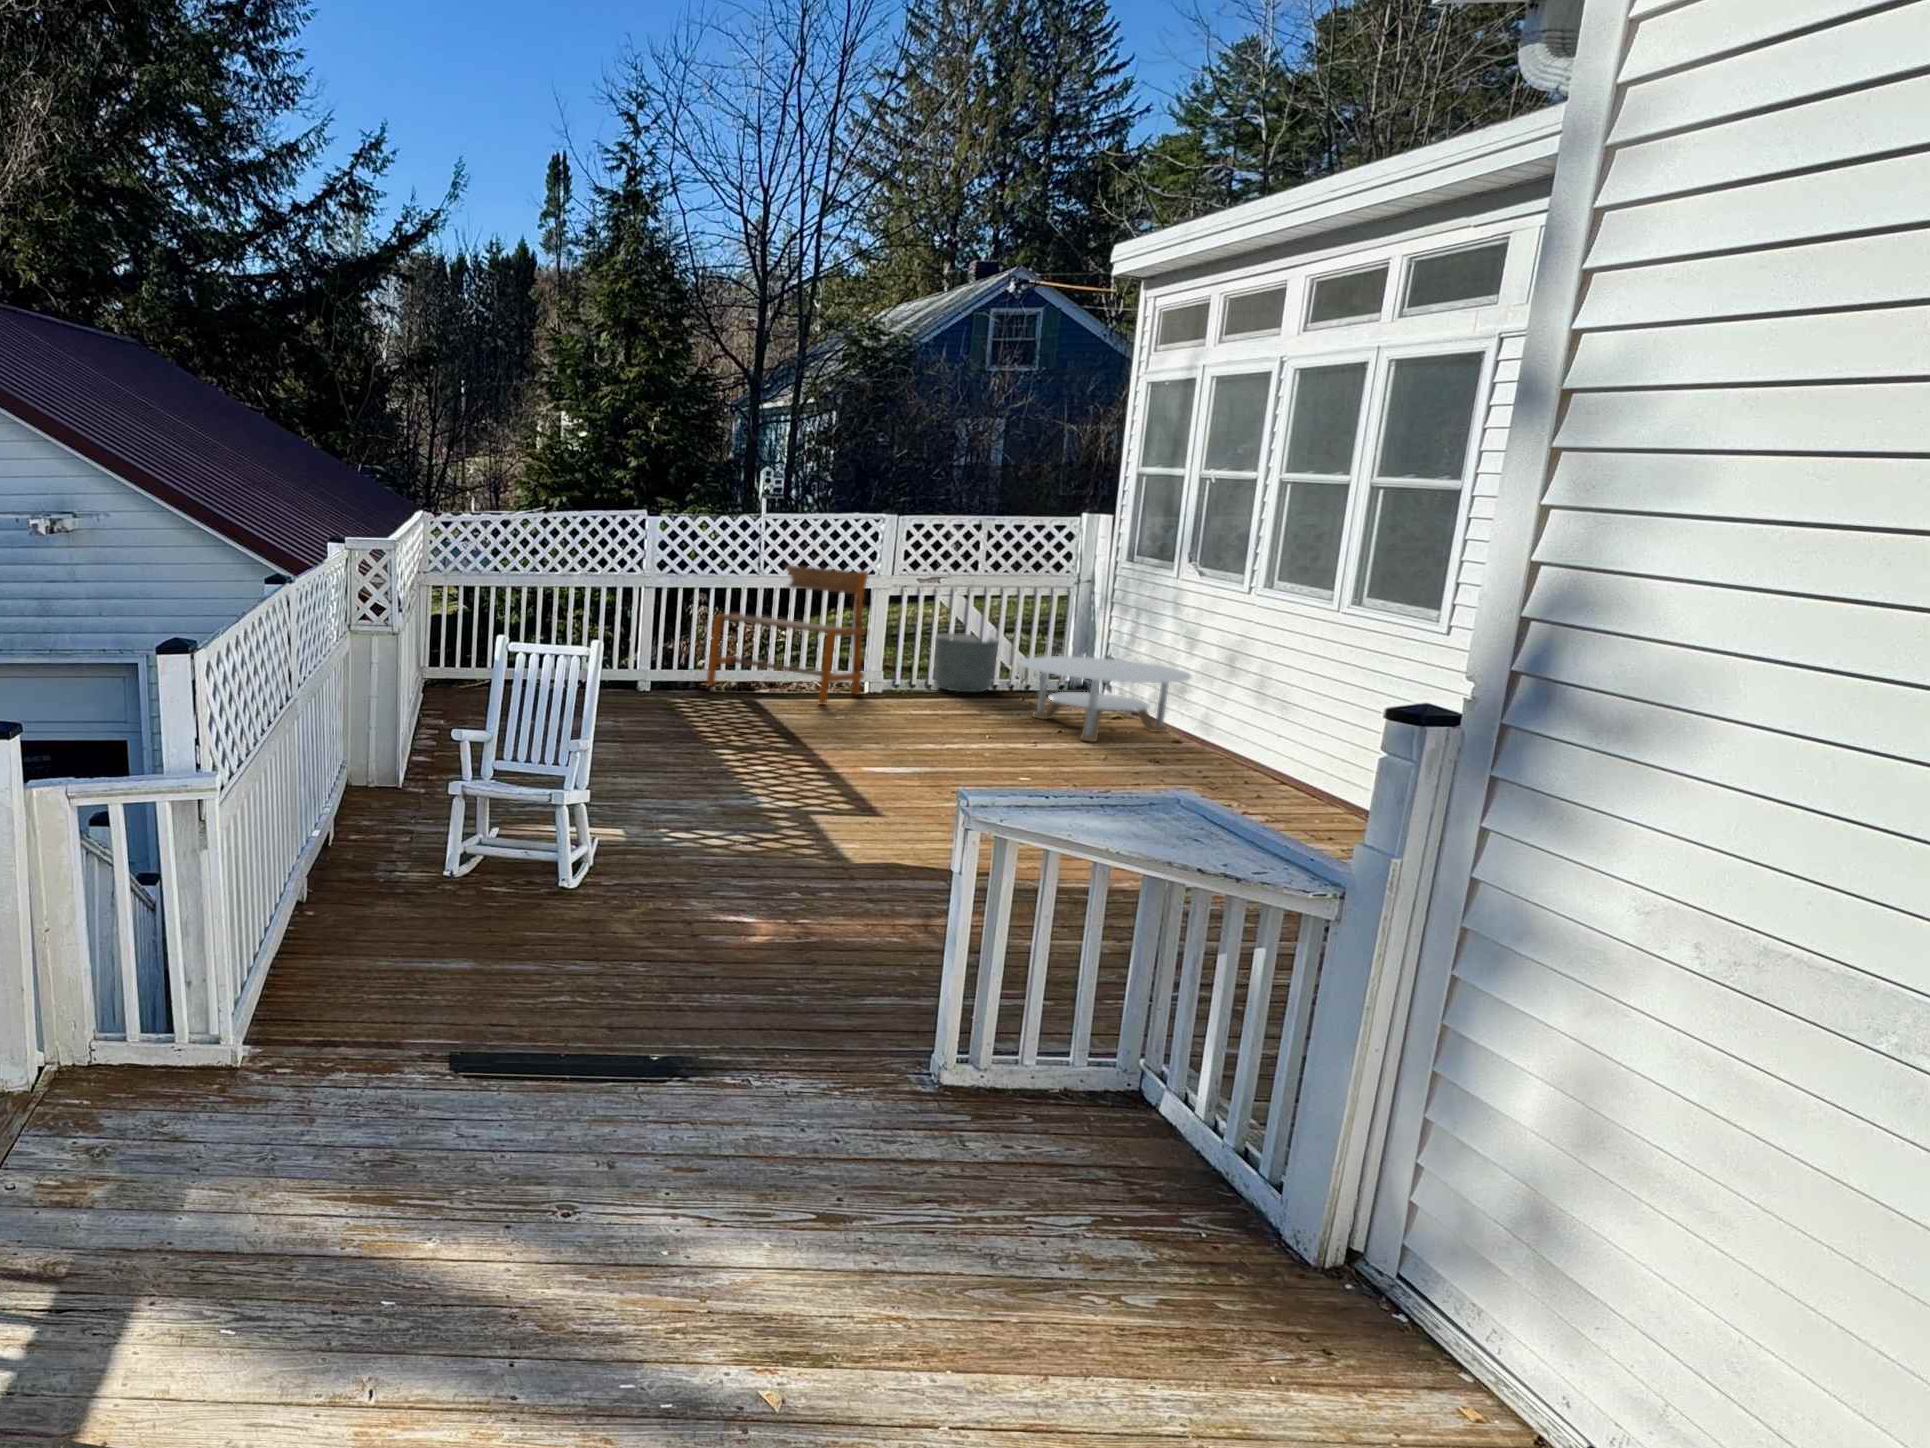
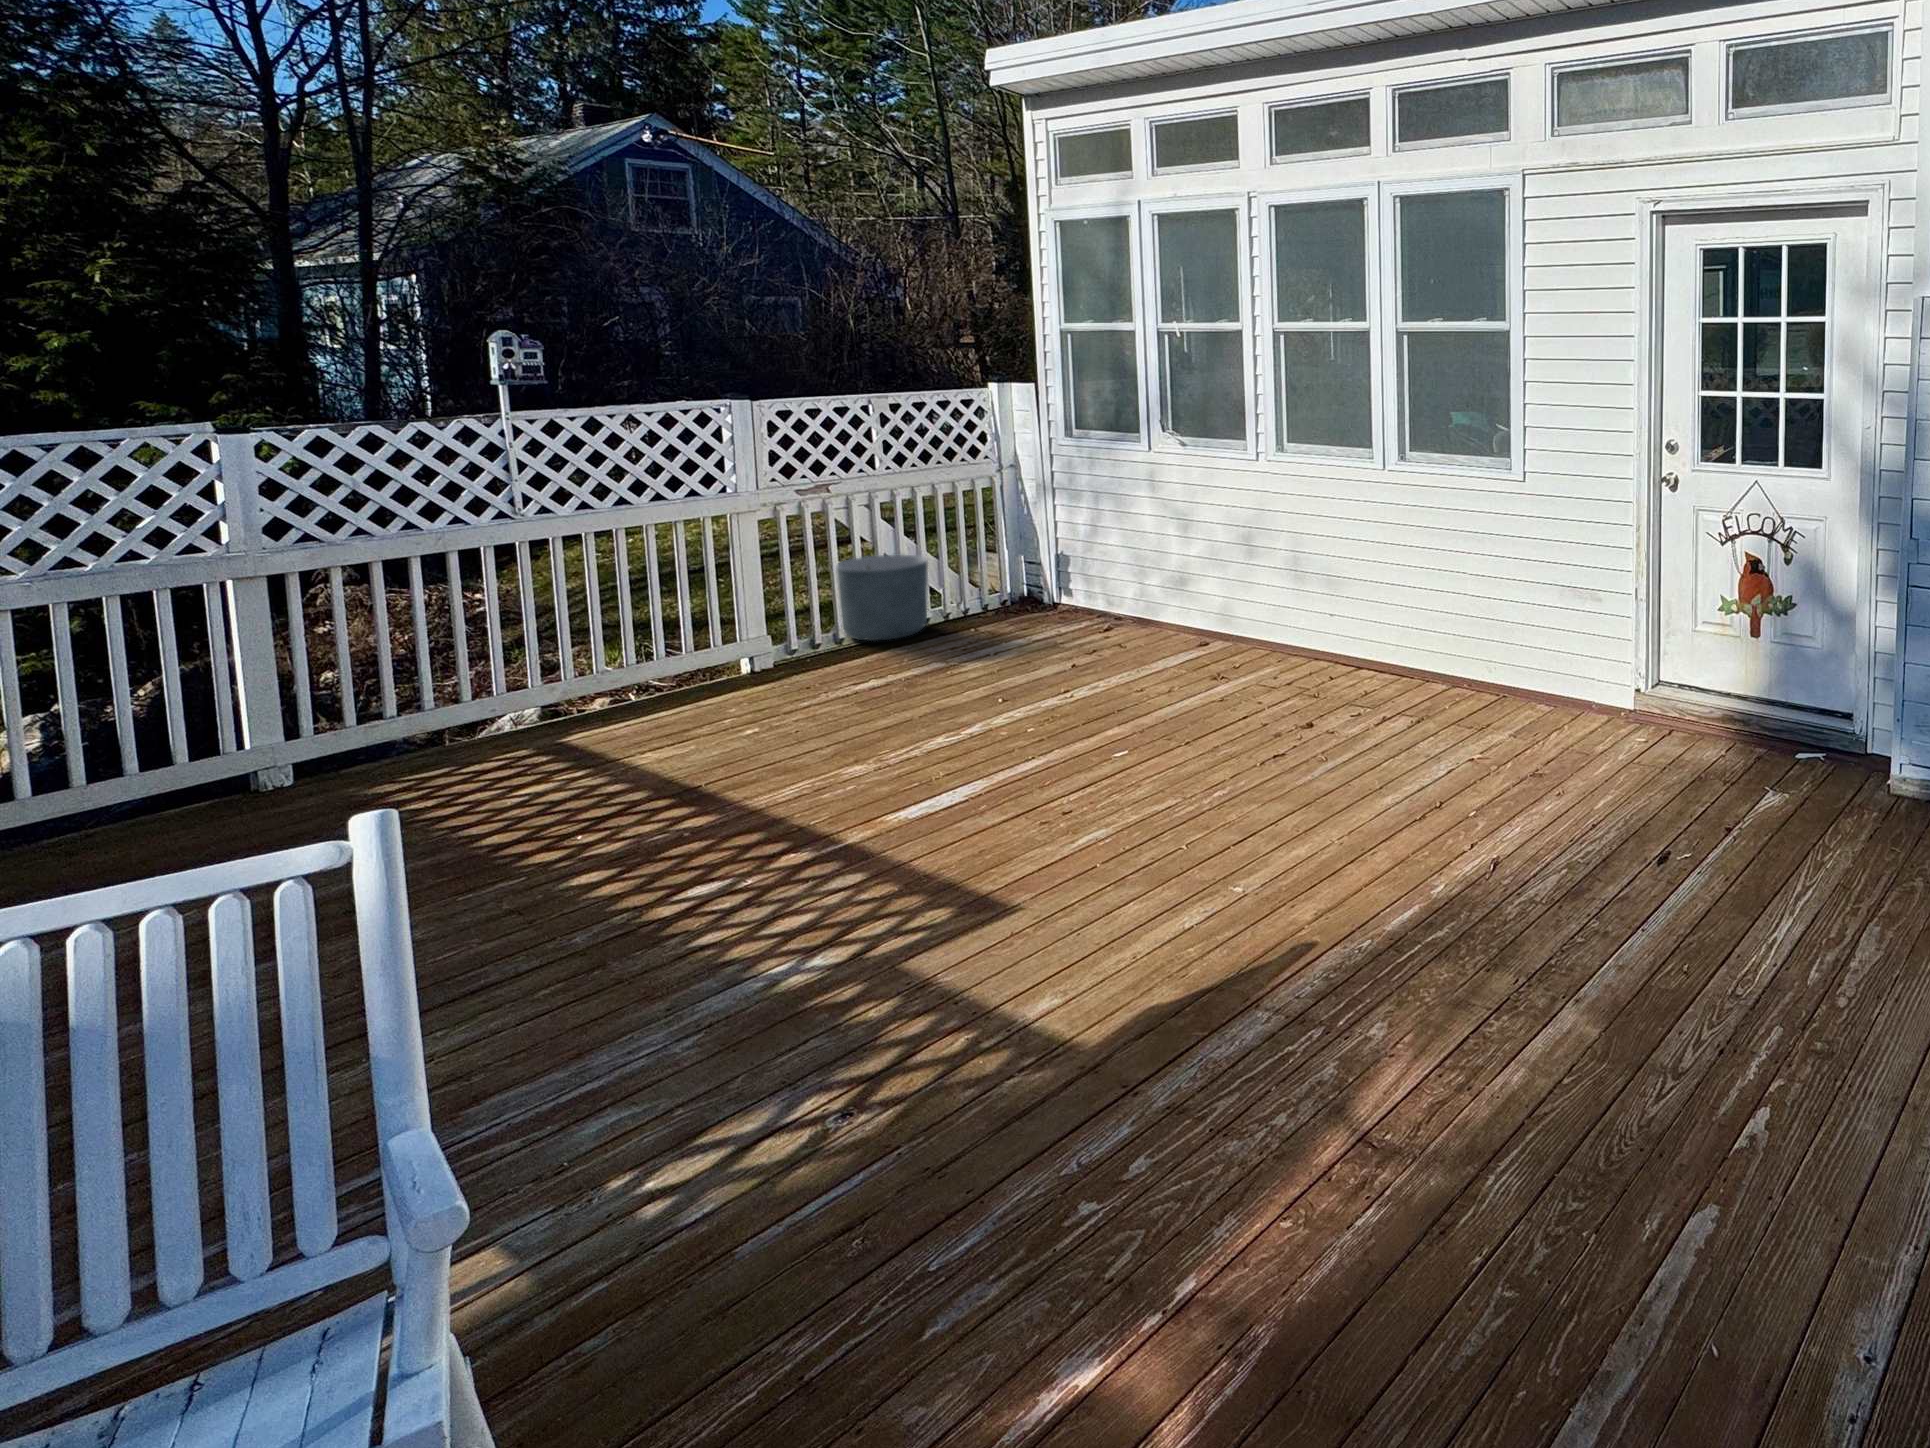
bench: present [706,565,868,705] -> none [430,491,750,733]
round table: present [1019,656,1191,741] -> none [995,562,1204,683]

